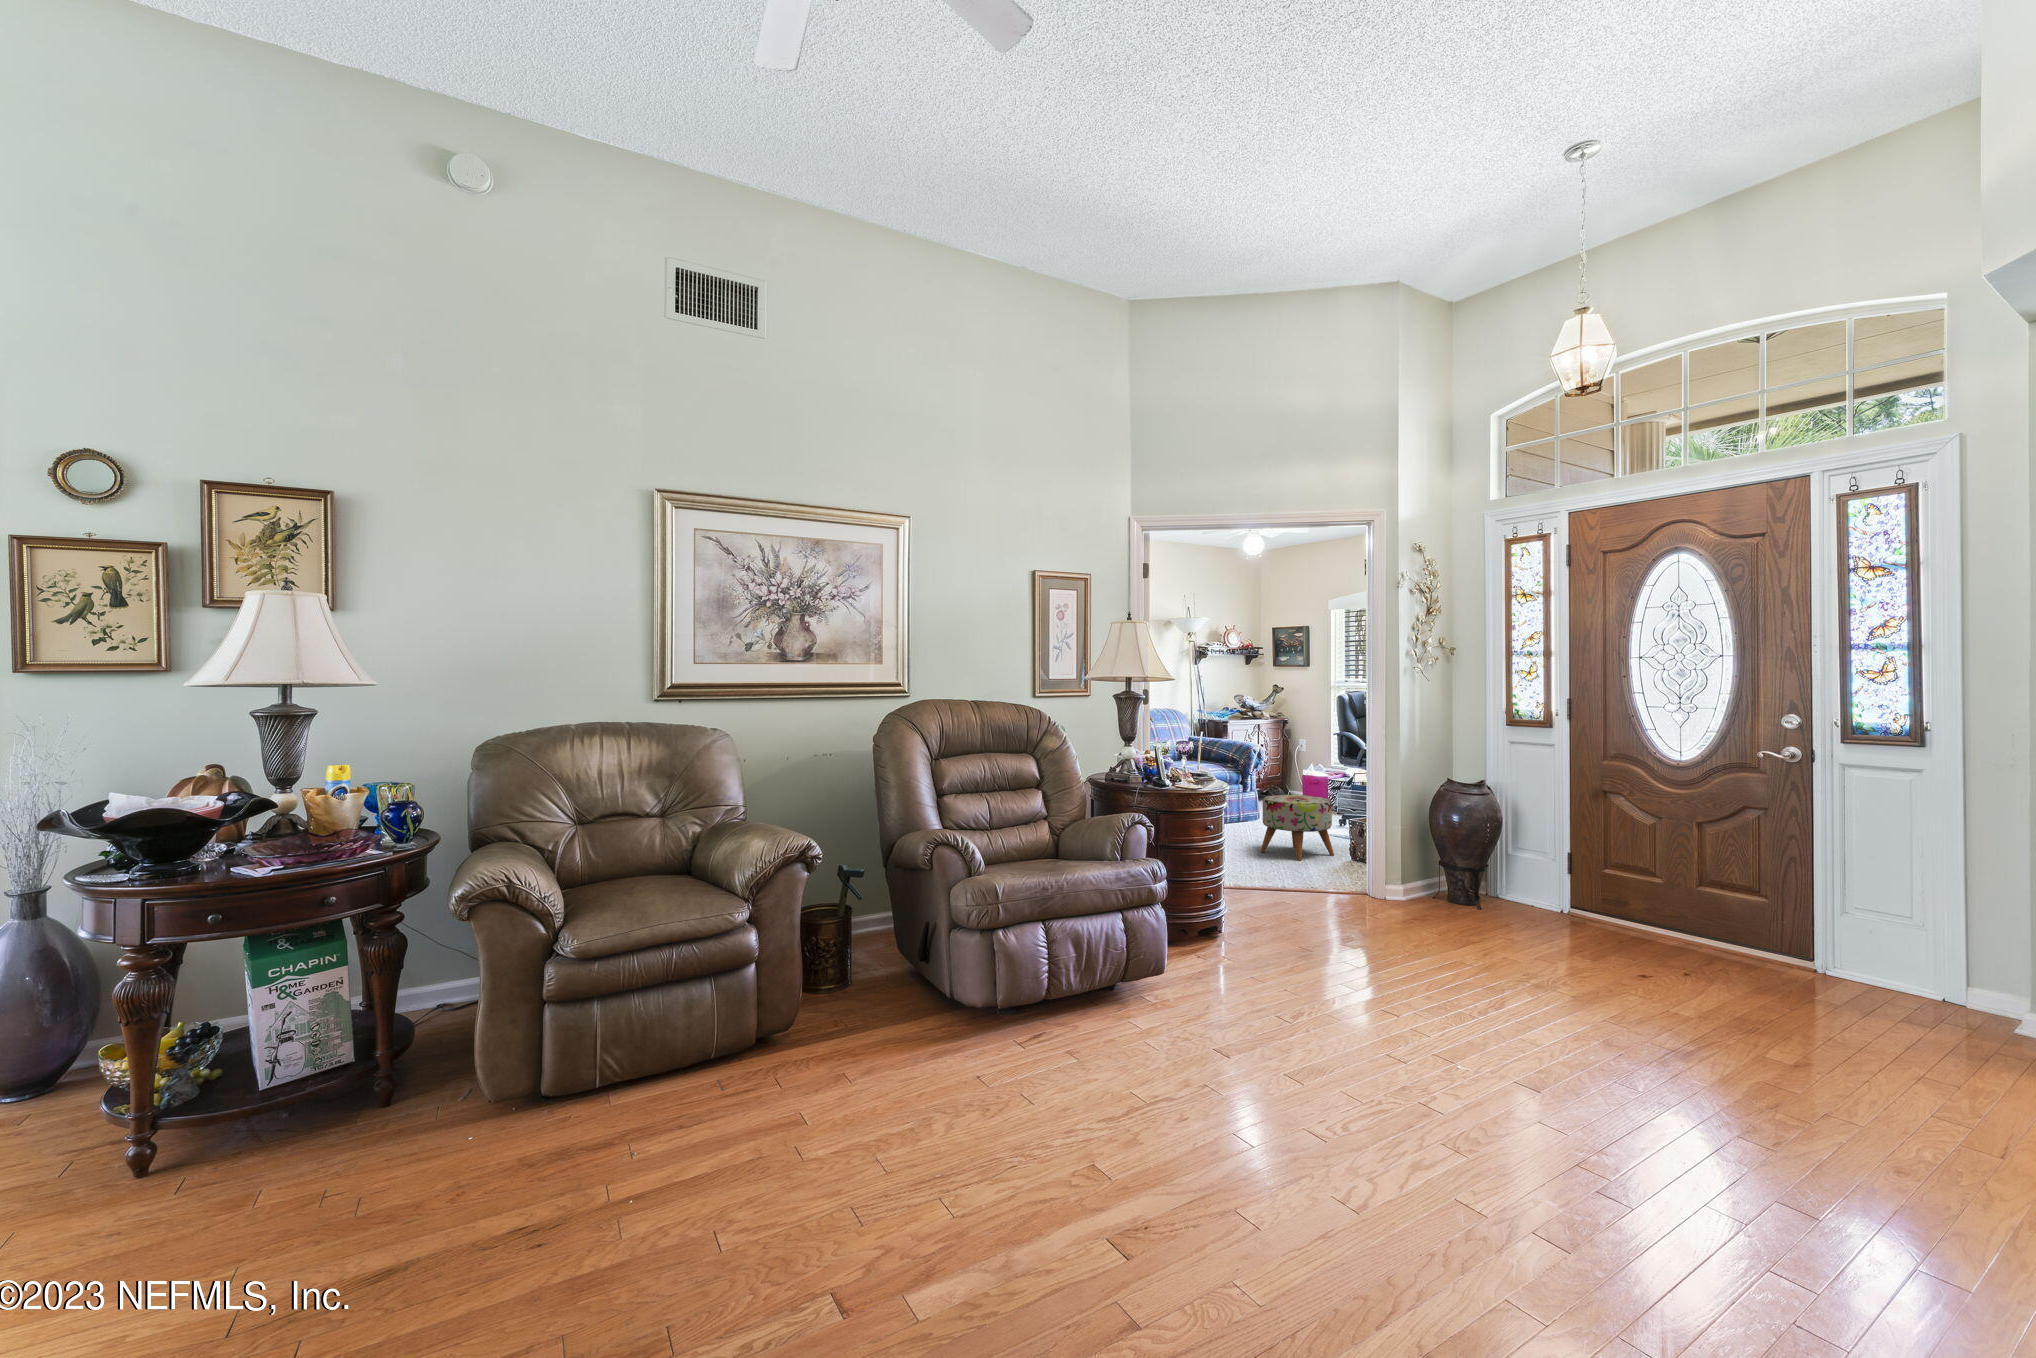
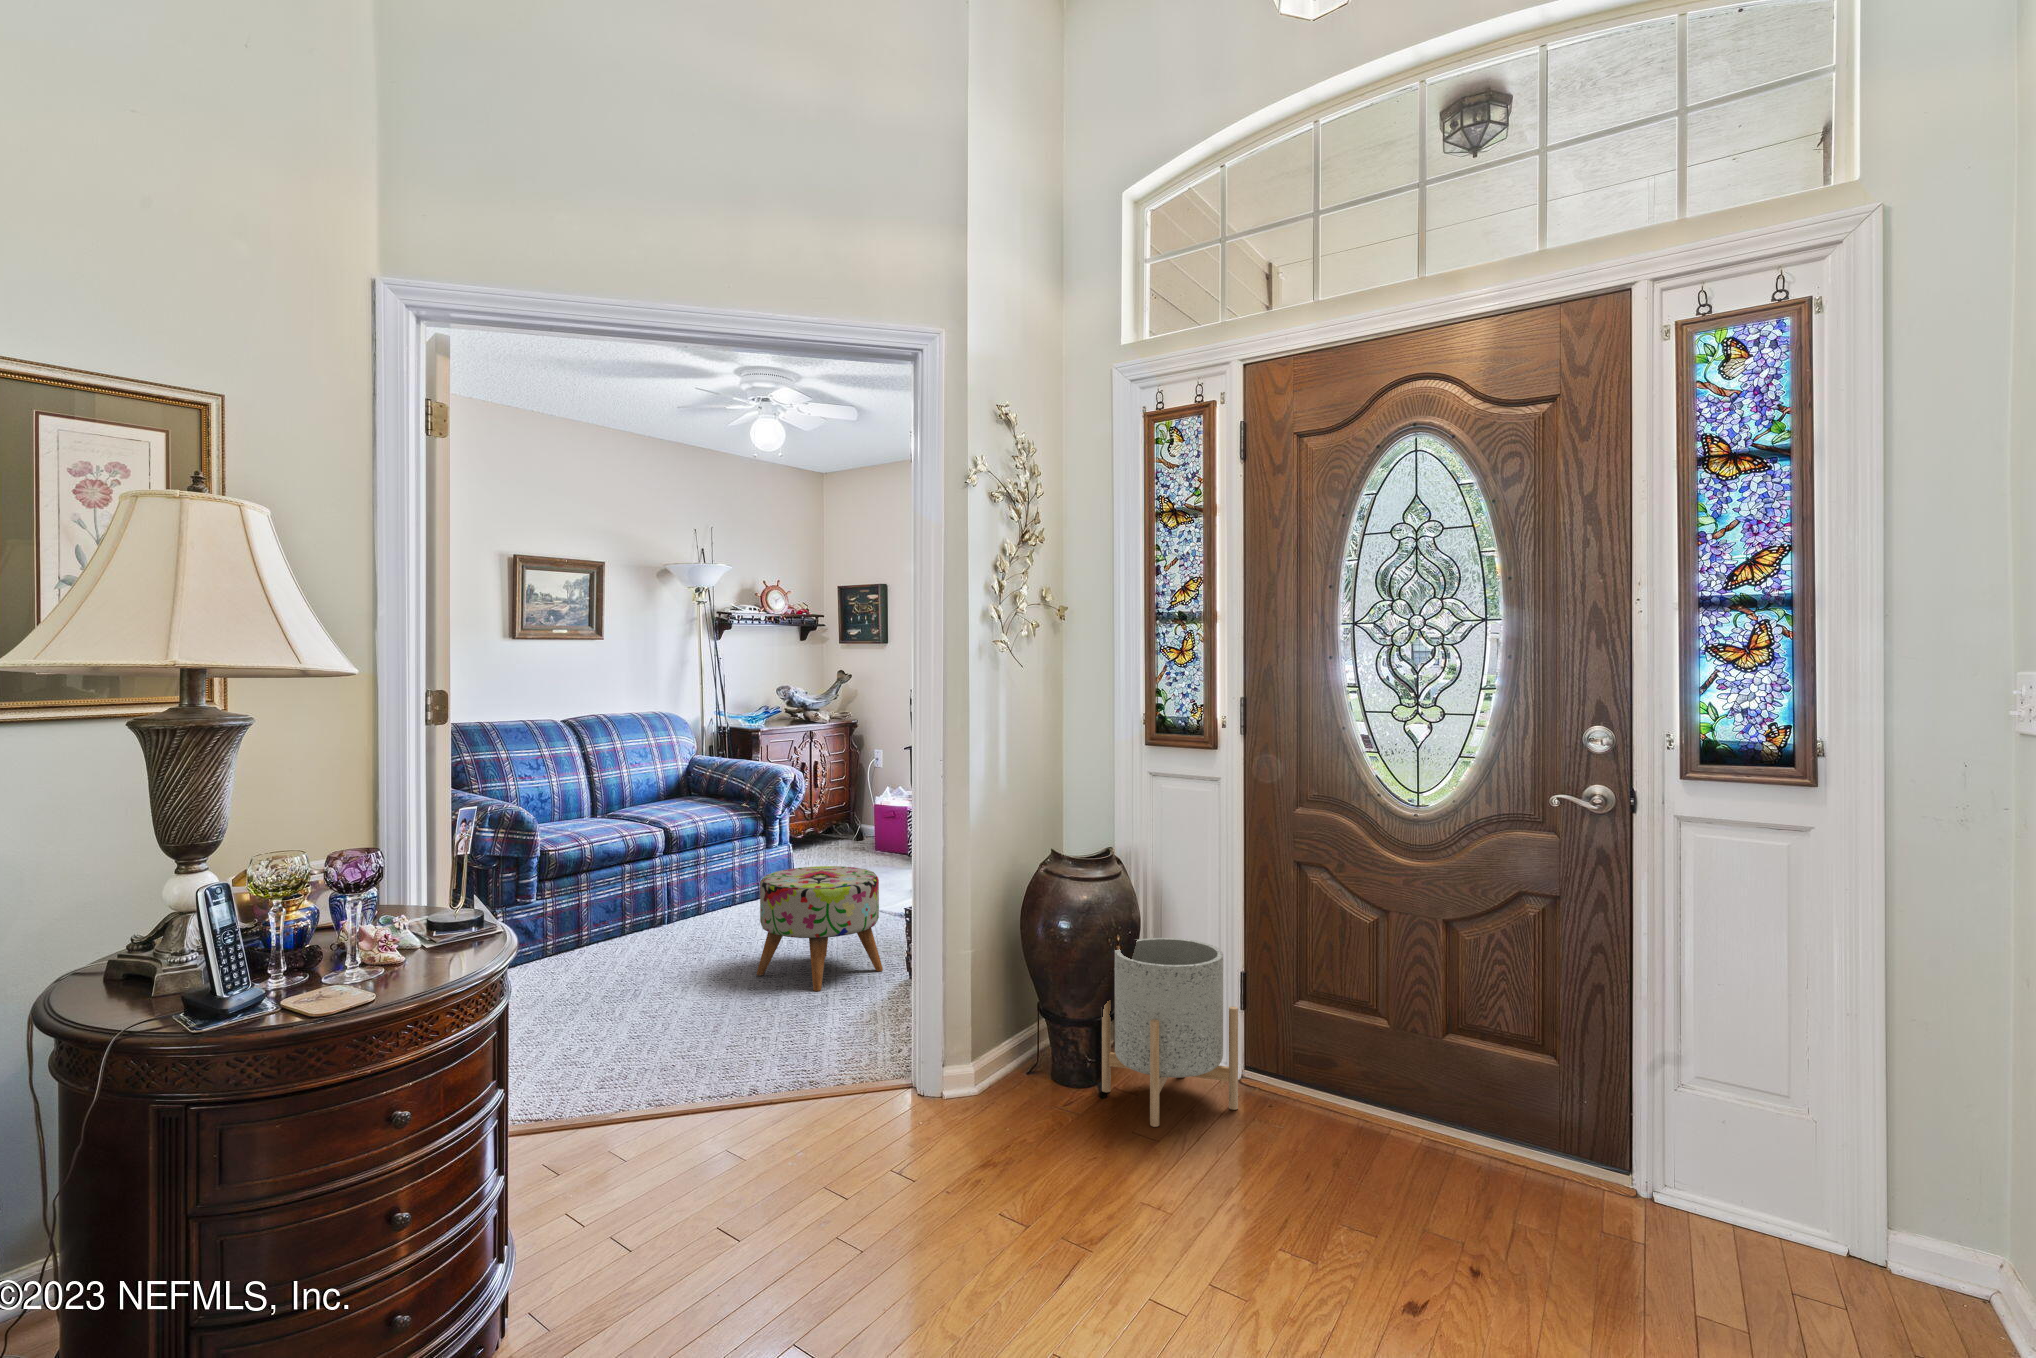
planter: none [1480,830,1564,924] -> present [1102,938,1238,1127]

